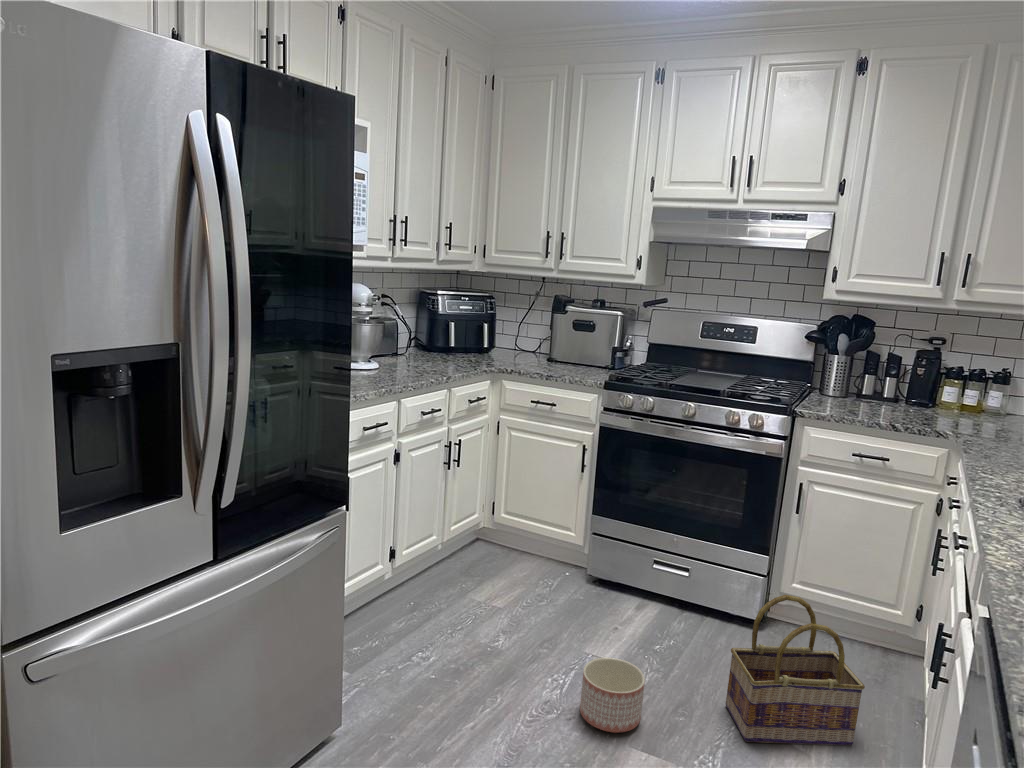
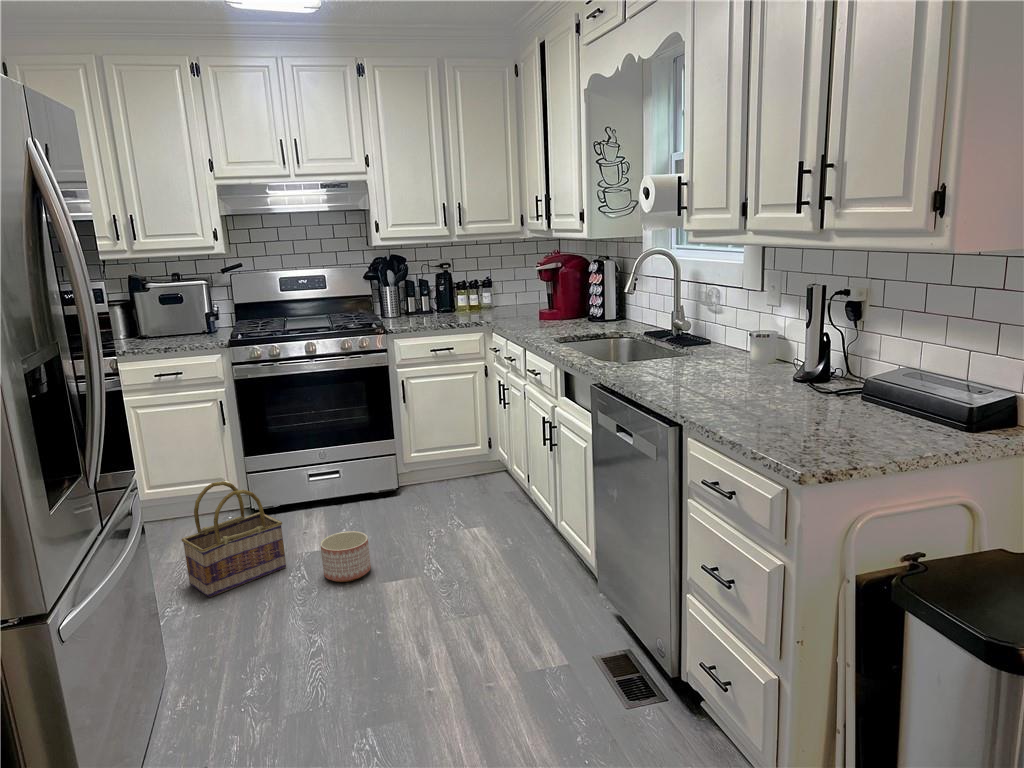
basket: present [726,595,865,745] -> present [182,481,286,597]

